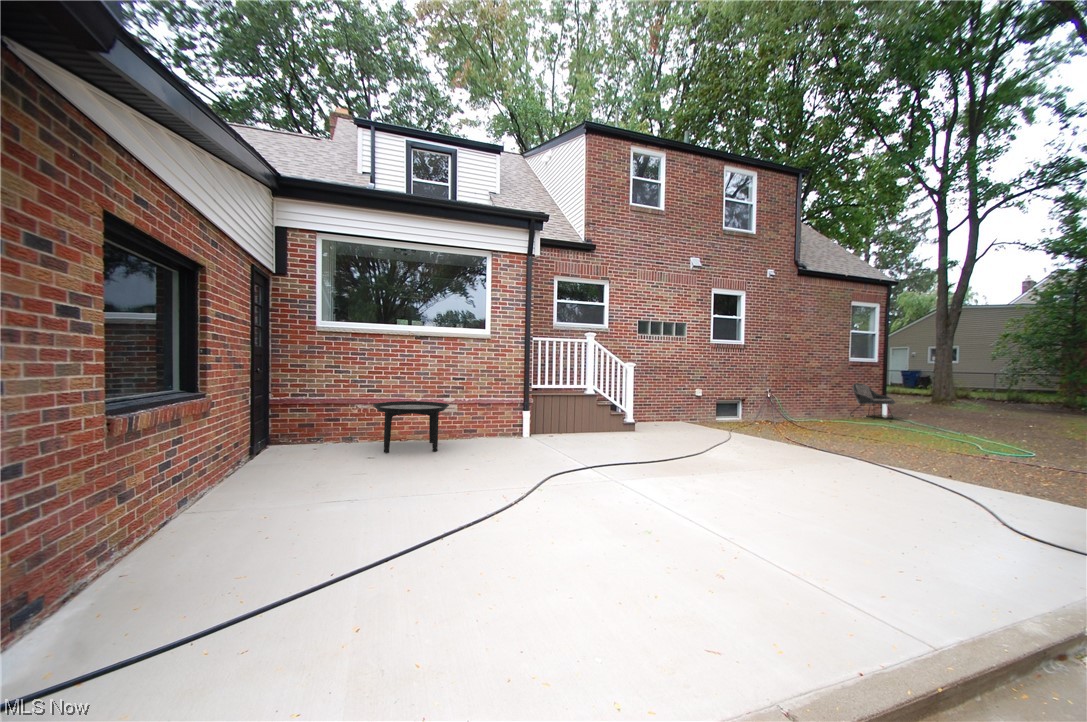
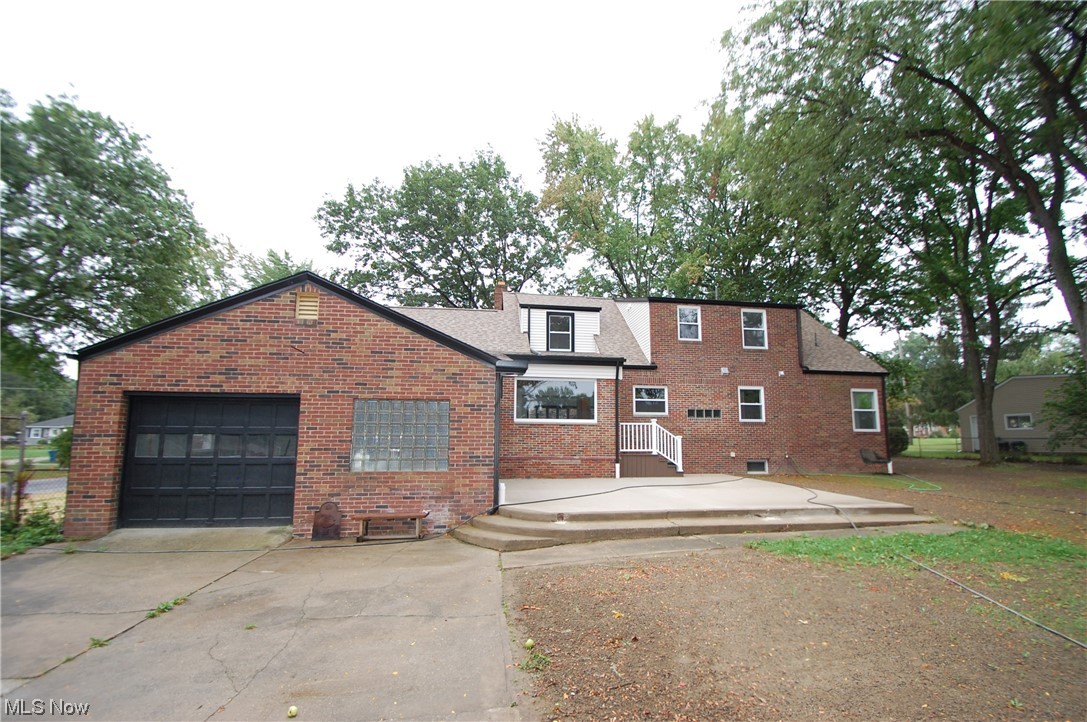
round table: present [373,401,449,453] -> none [544,458,579,481]

